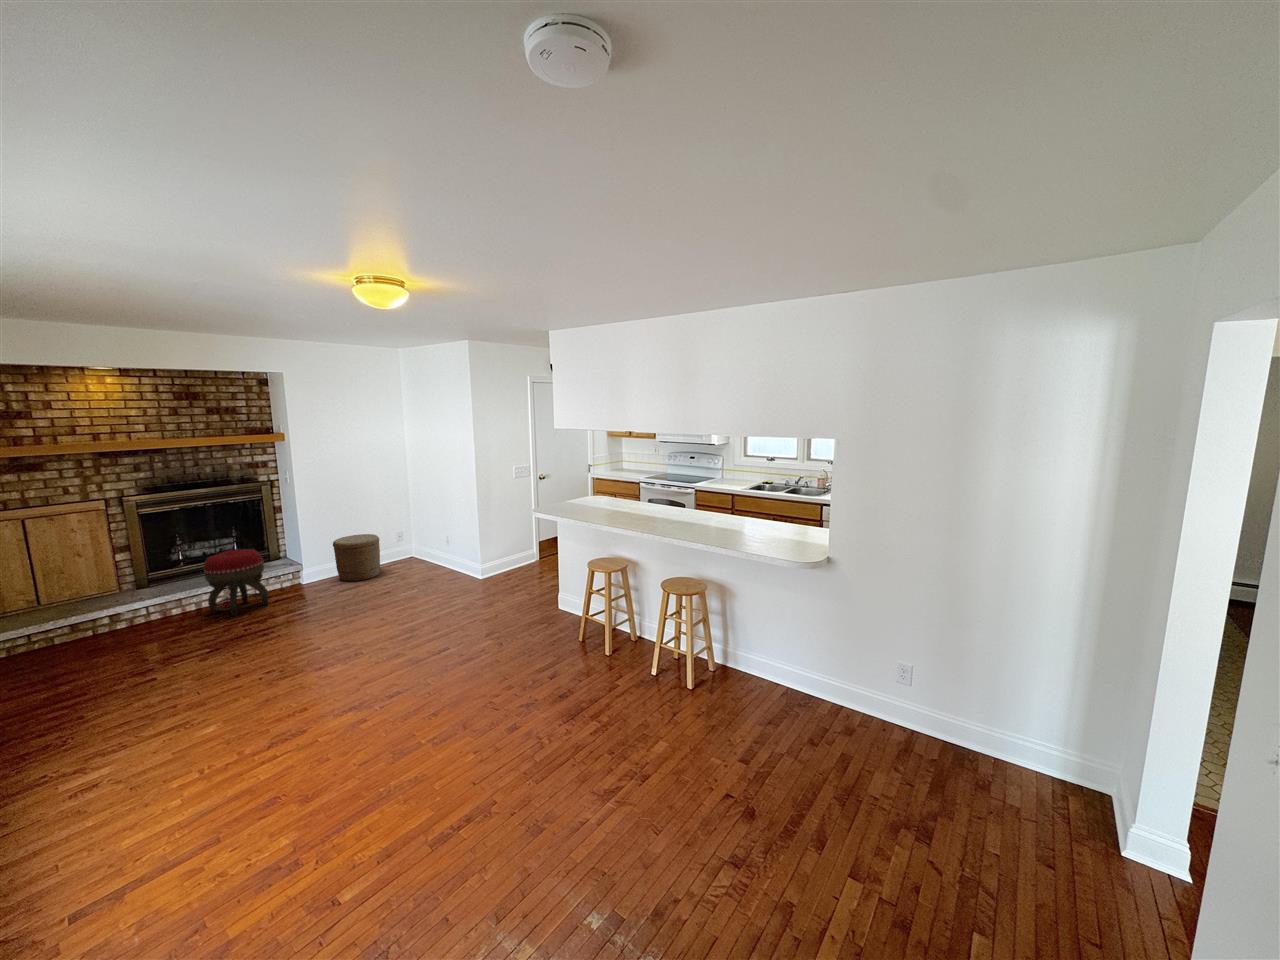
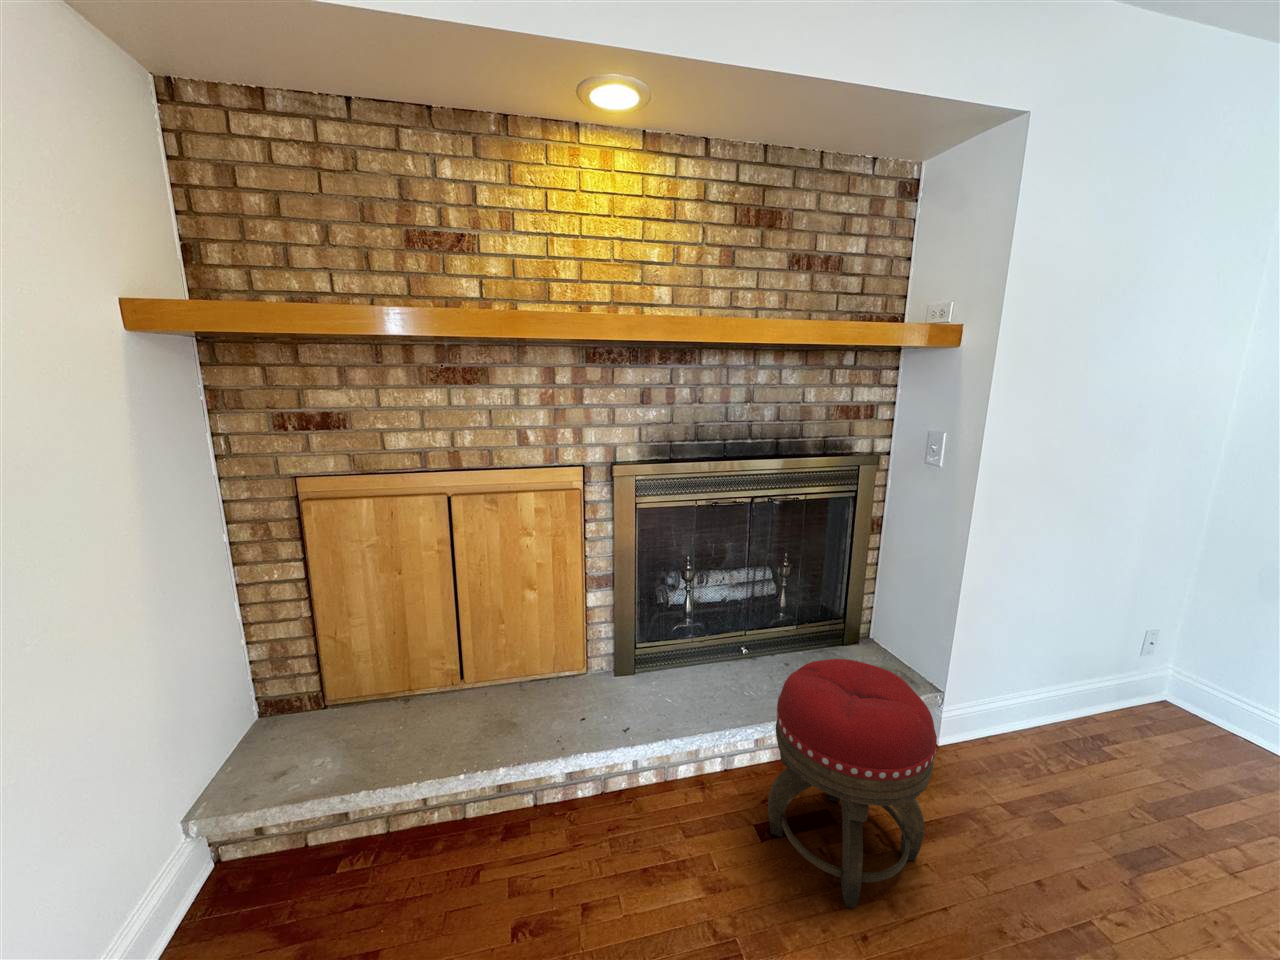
woven basket: present [333,534,380,582] -> none [1030,637,1208,812]

